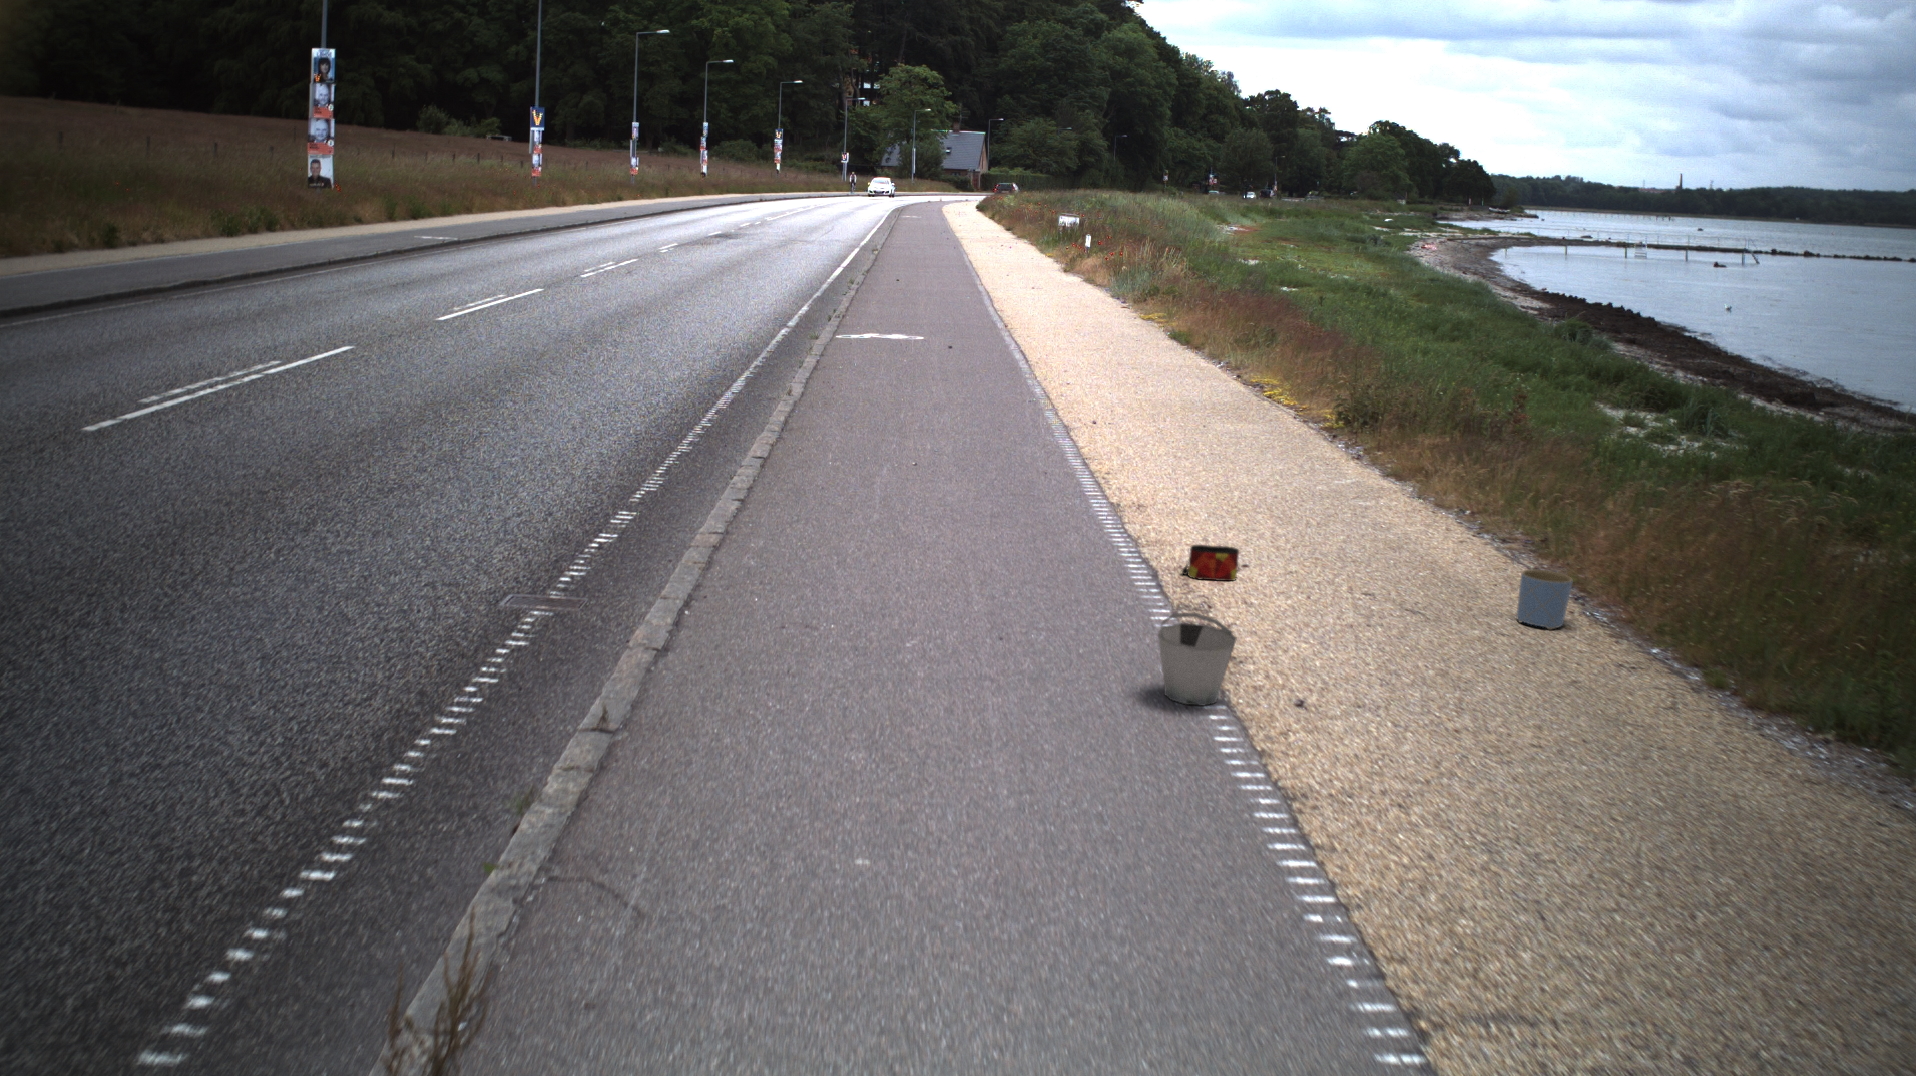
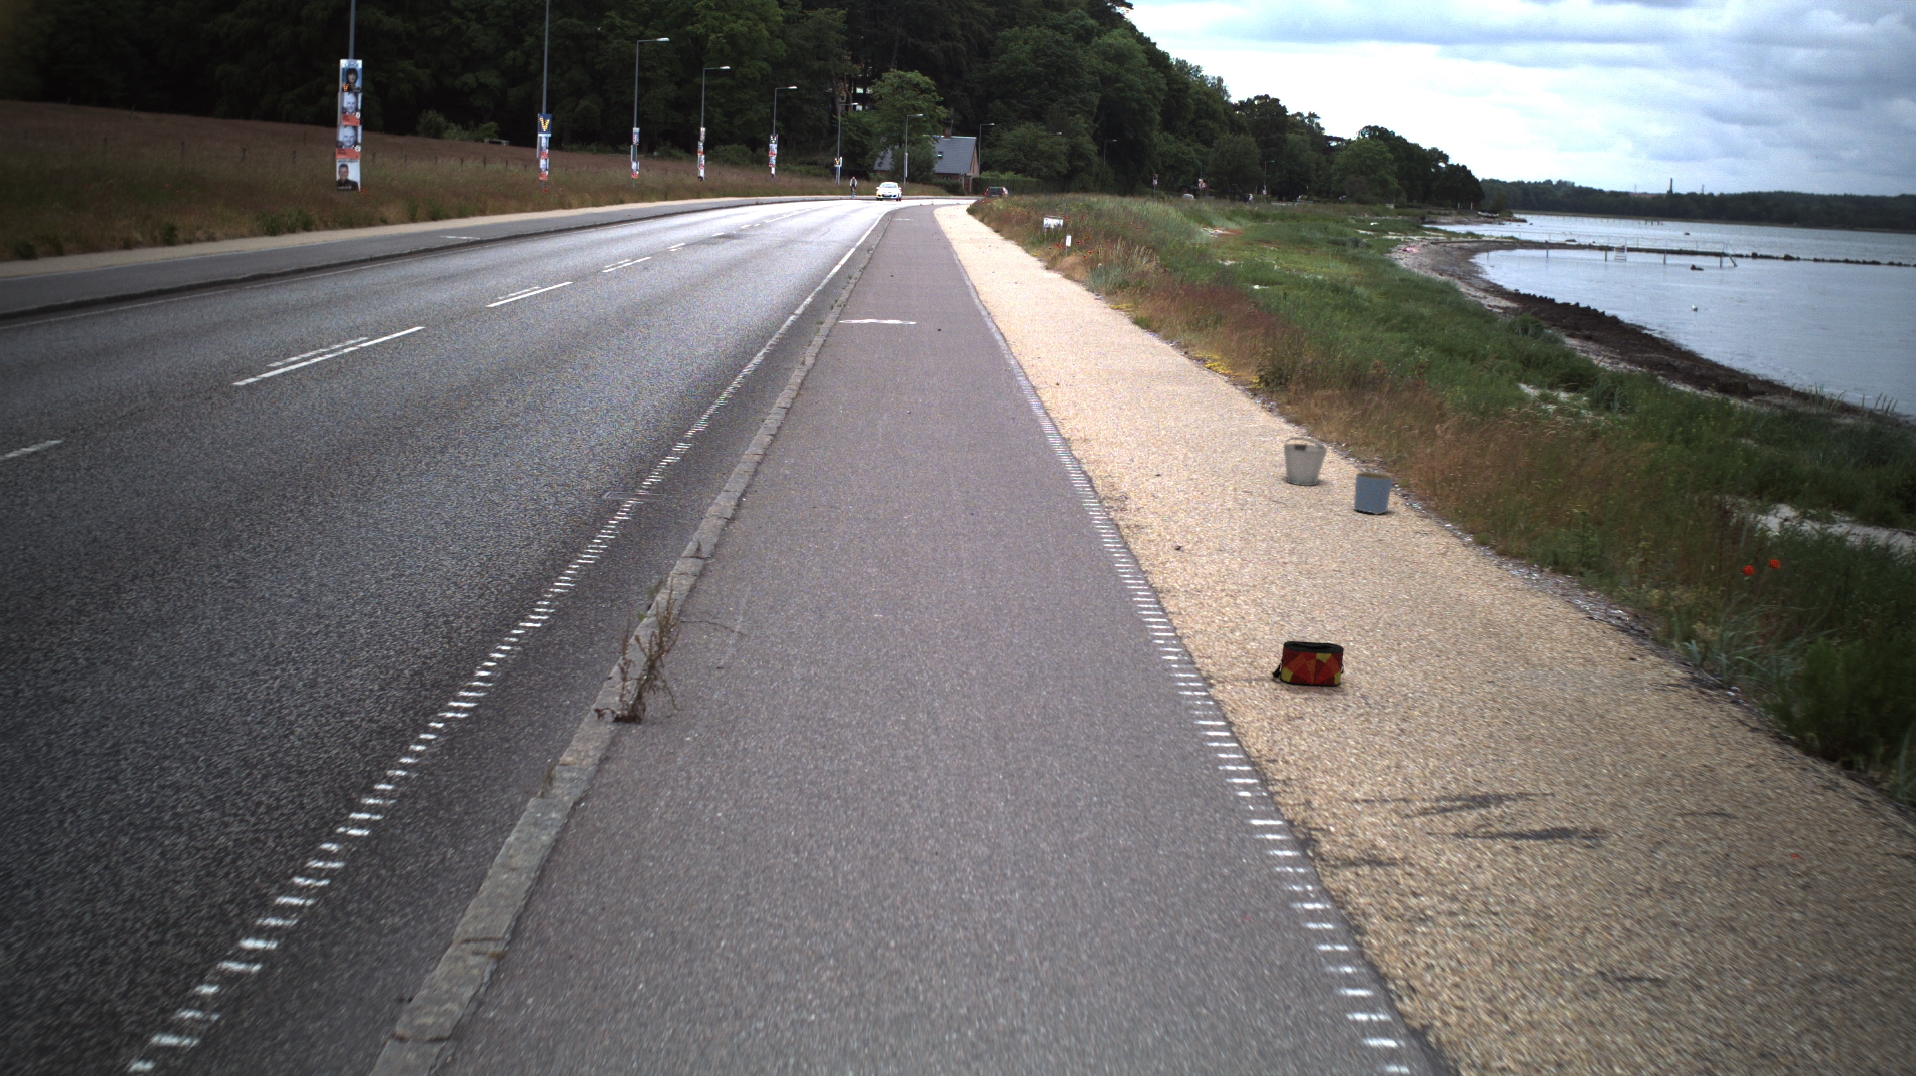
bag: present [1182,545,1239,581] -> present [1272,641,1344,687]
bucket: present [1158,612,1237,706] -> present [1284,437,1327,486]

